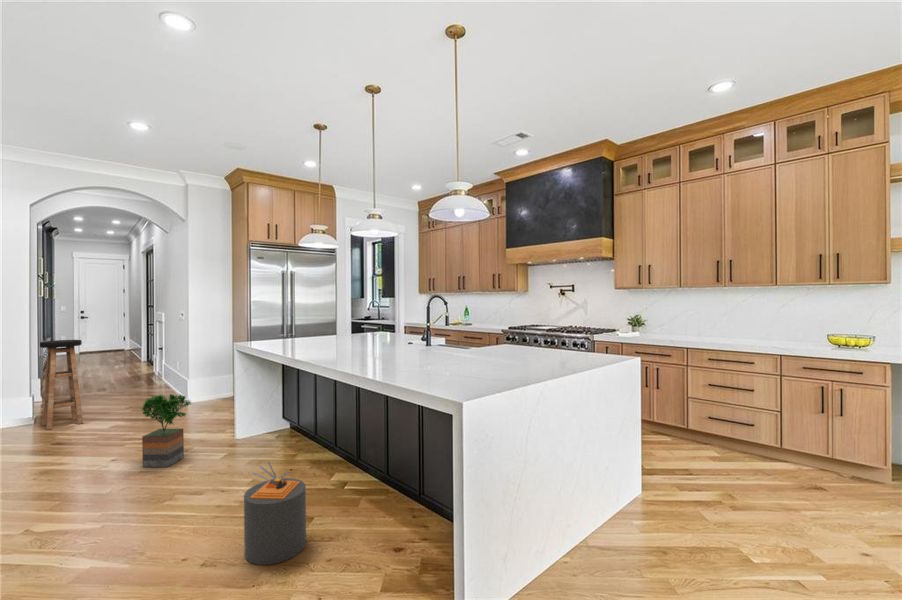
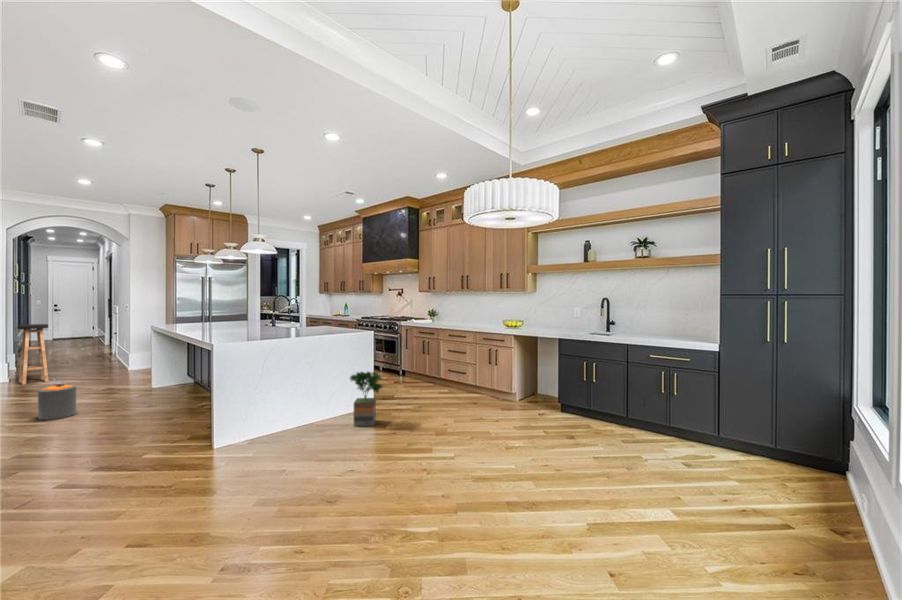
potted tree: present [142,394,191,467] -> present [350,372,383,426]
trash can: present [244,463,306,565] -> present [38,382,77,420]

